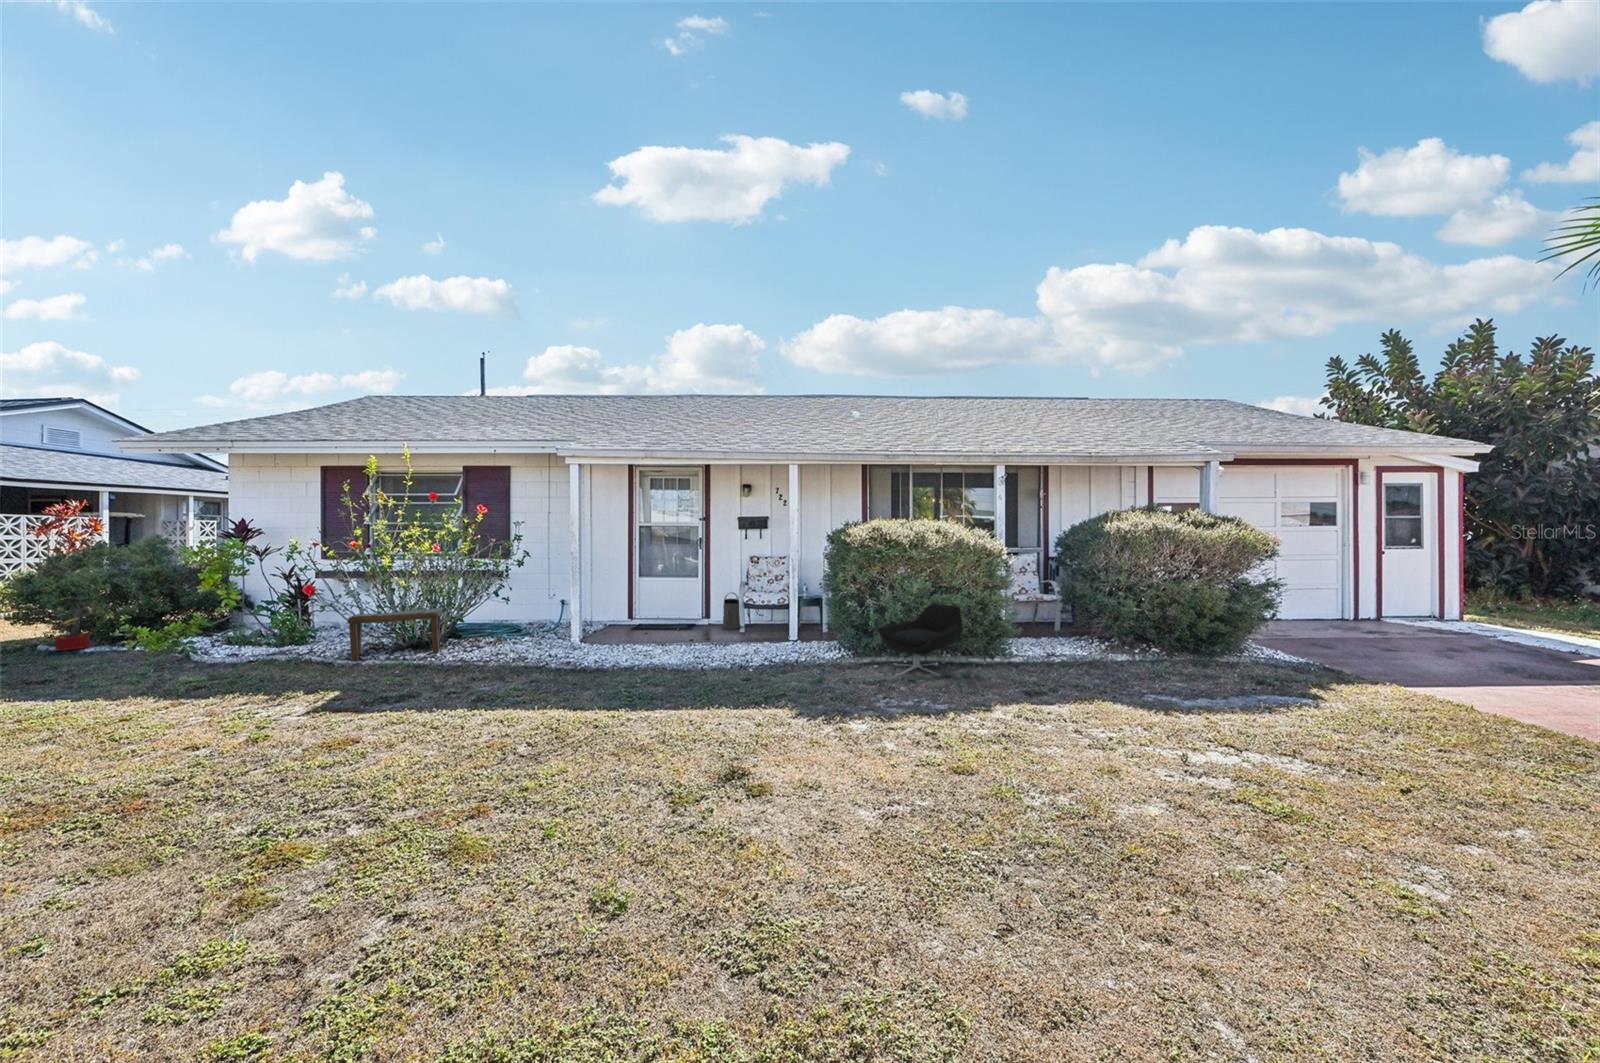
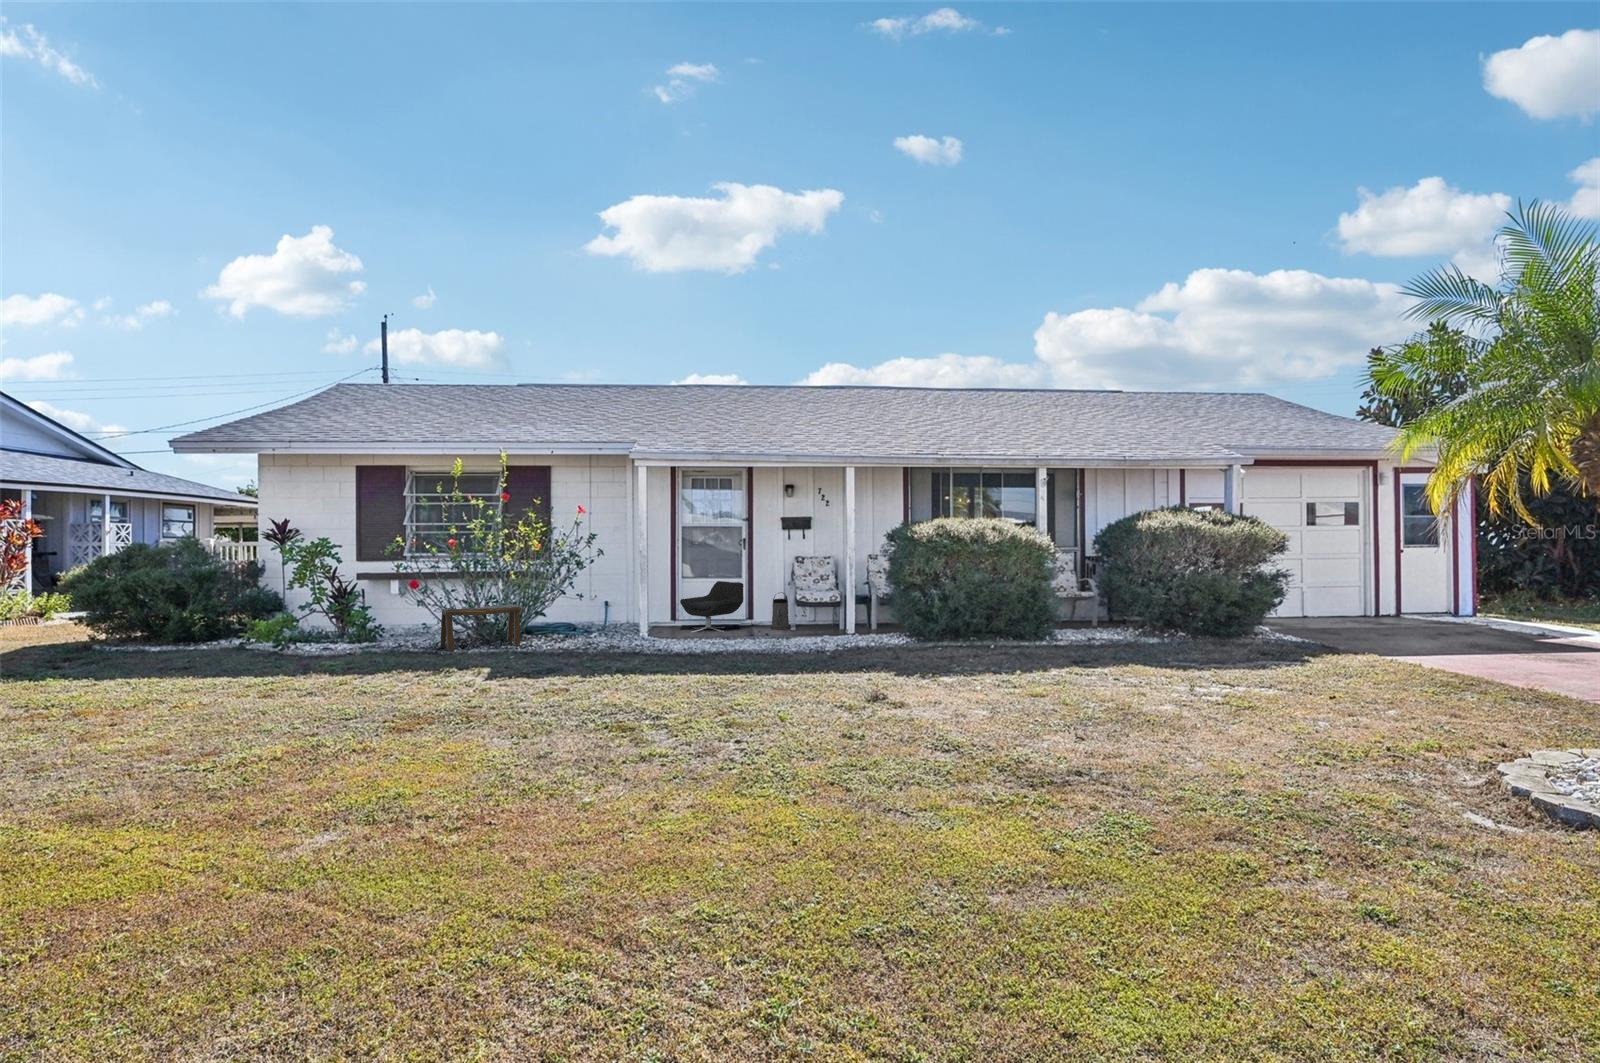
decorative plant: present [55,600,90,651] -> none [127,594,160,649]
lounge chair: present [878,603,963,675] -> present [680,581,744,632]

